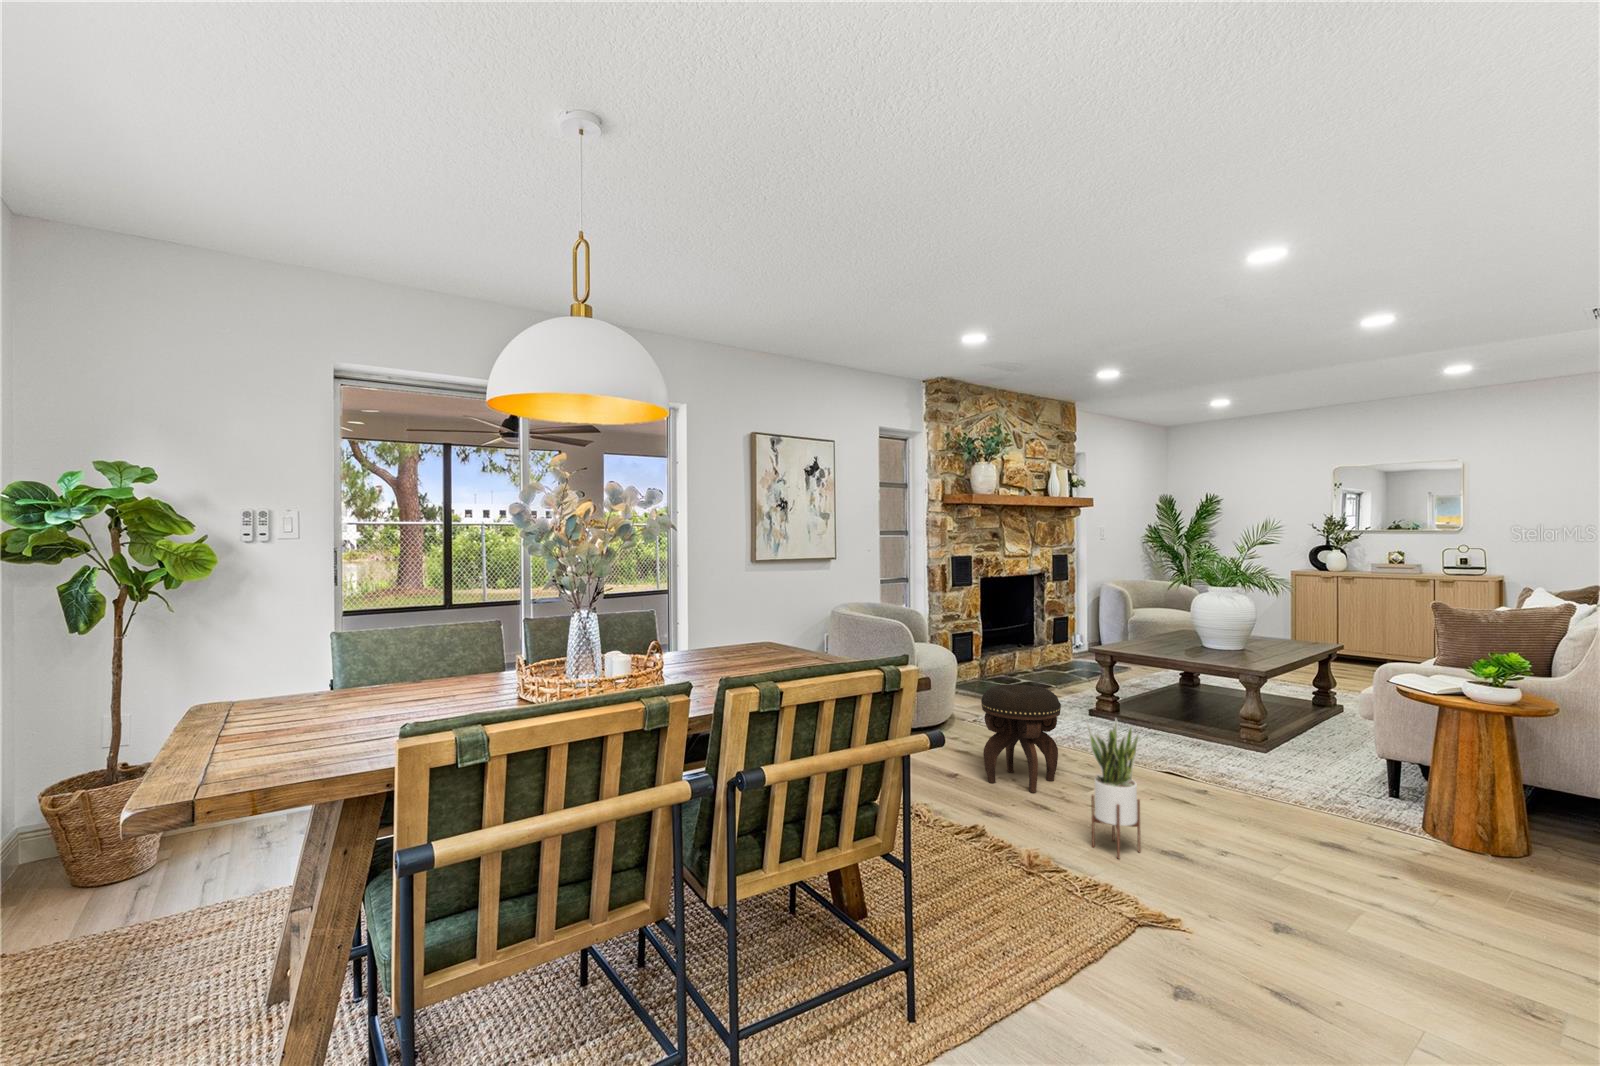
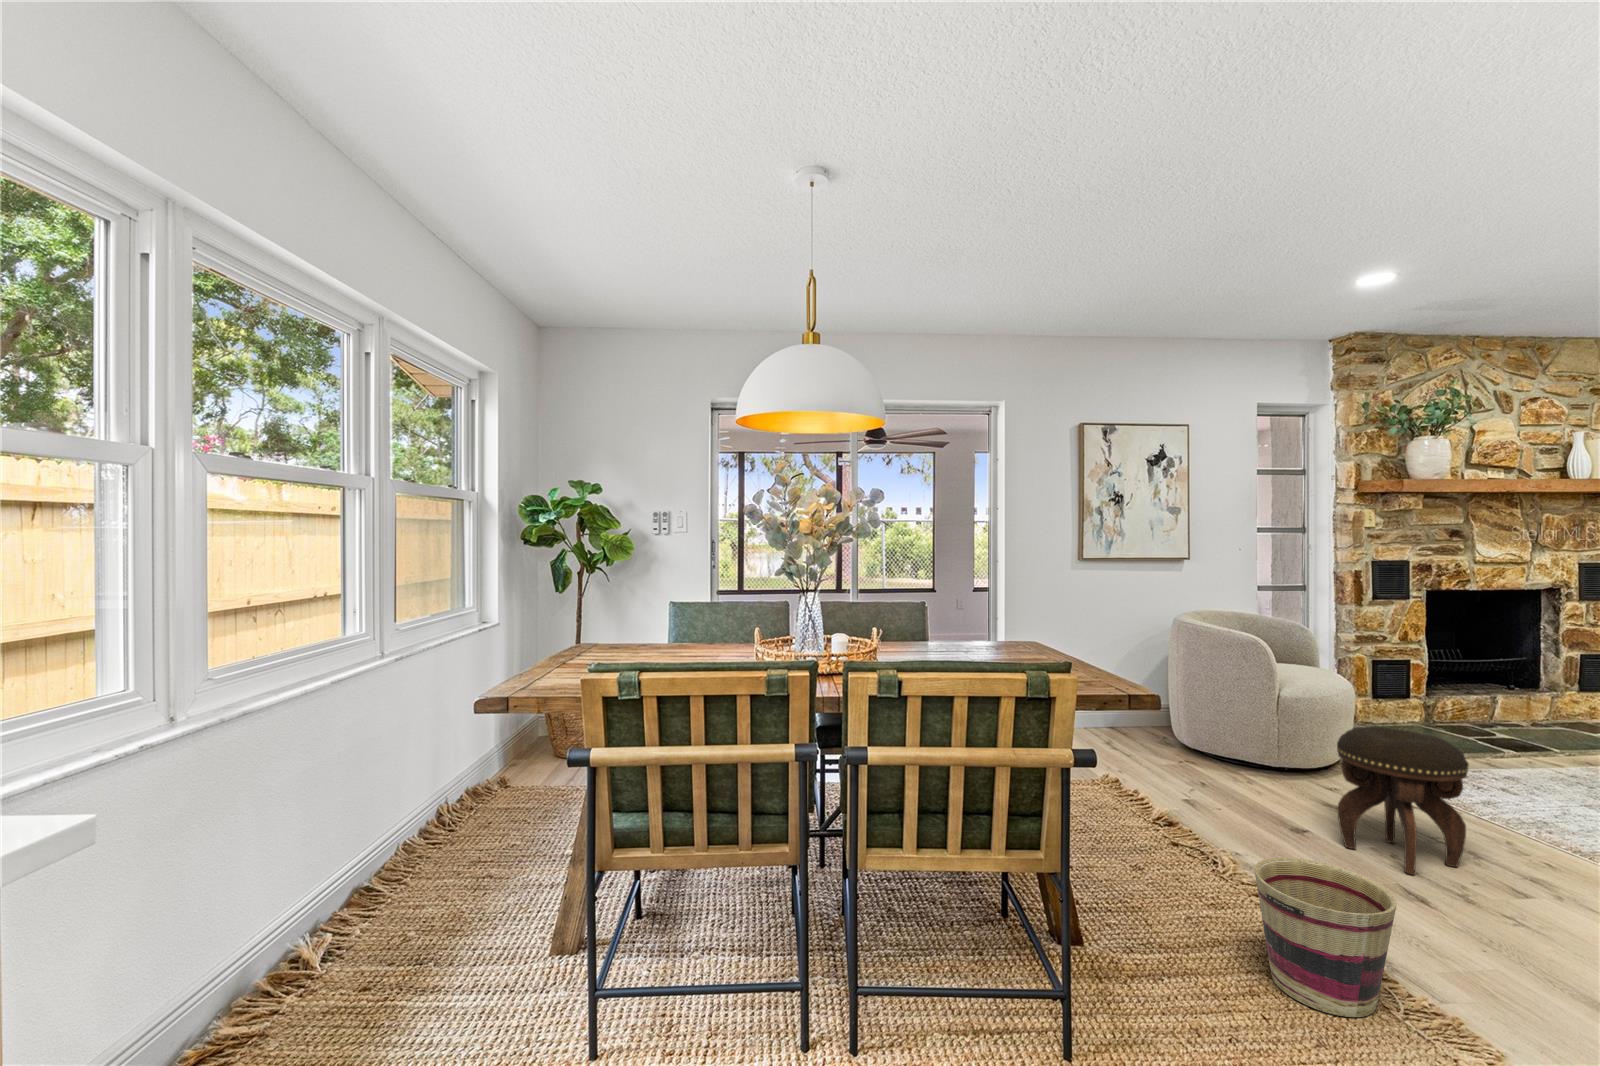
potted plant: present [1086,719,1141,858] -> none [1450,785,1558,994]
basket: none [987,795,1081,911] -> present [1254,858,1397,1017]

